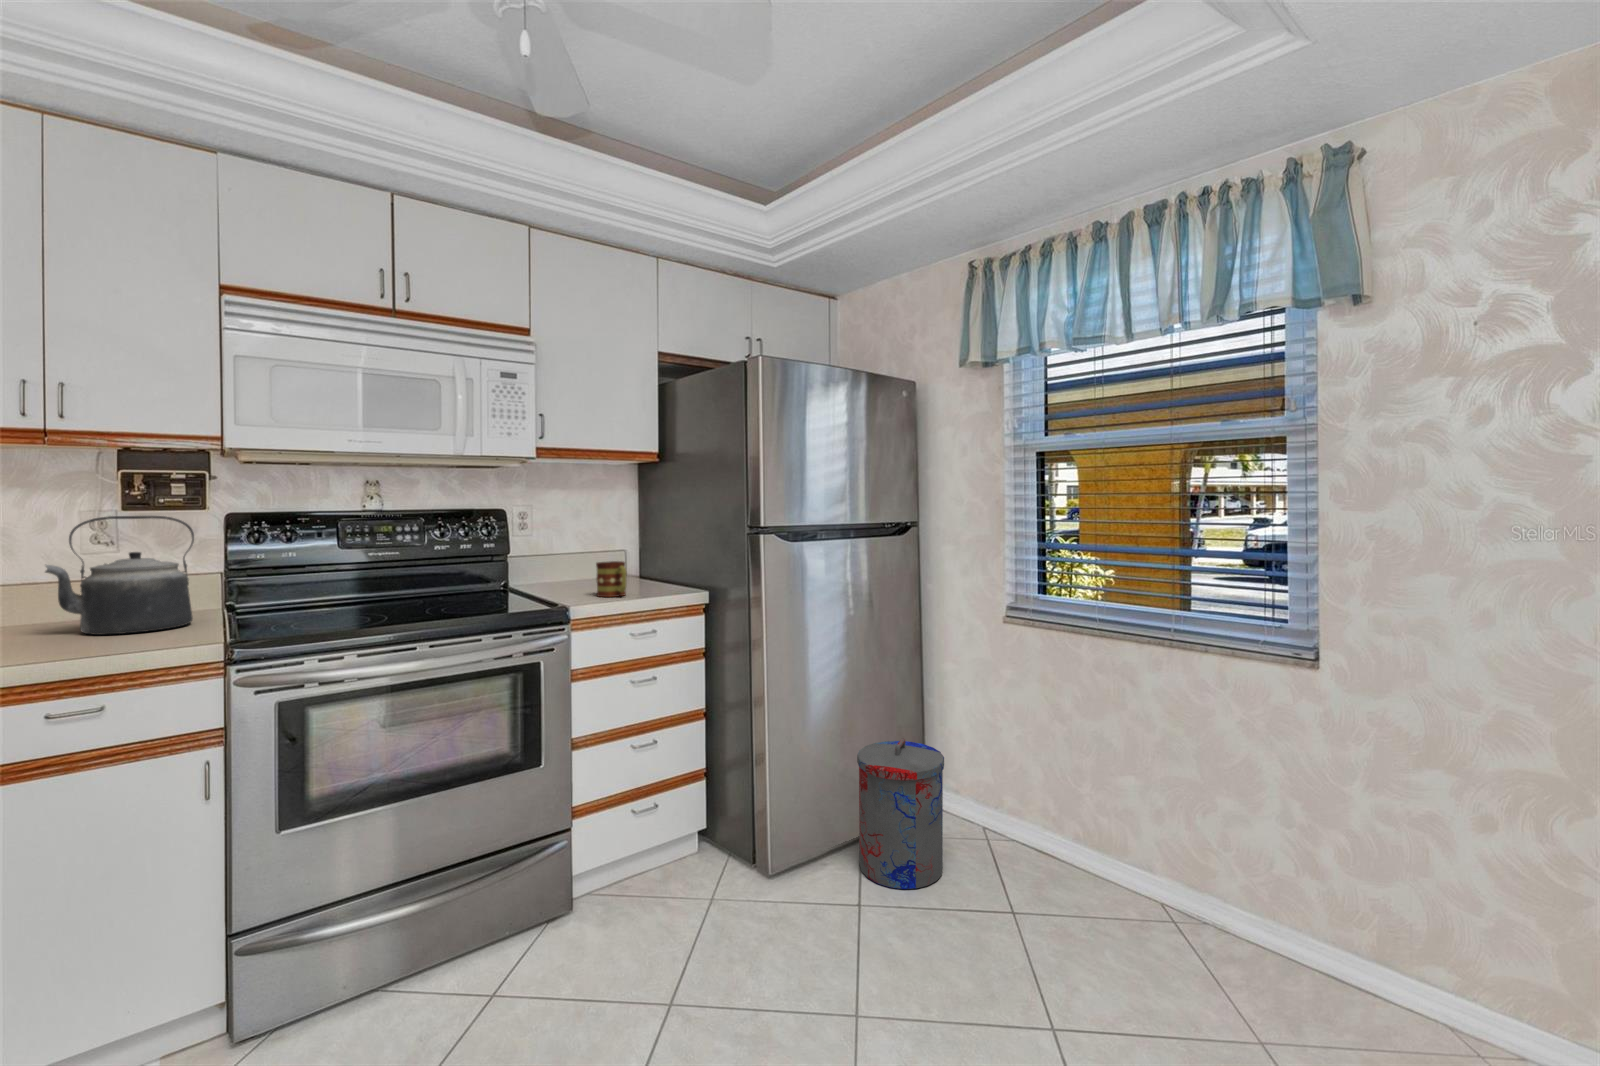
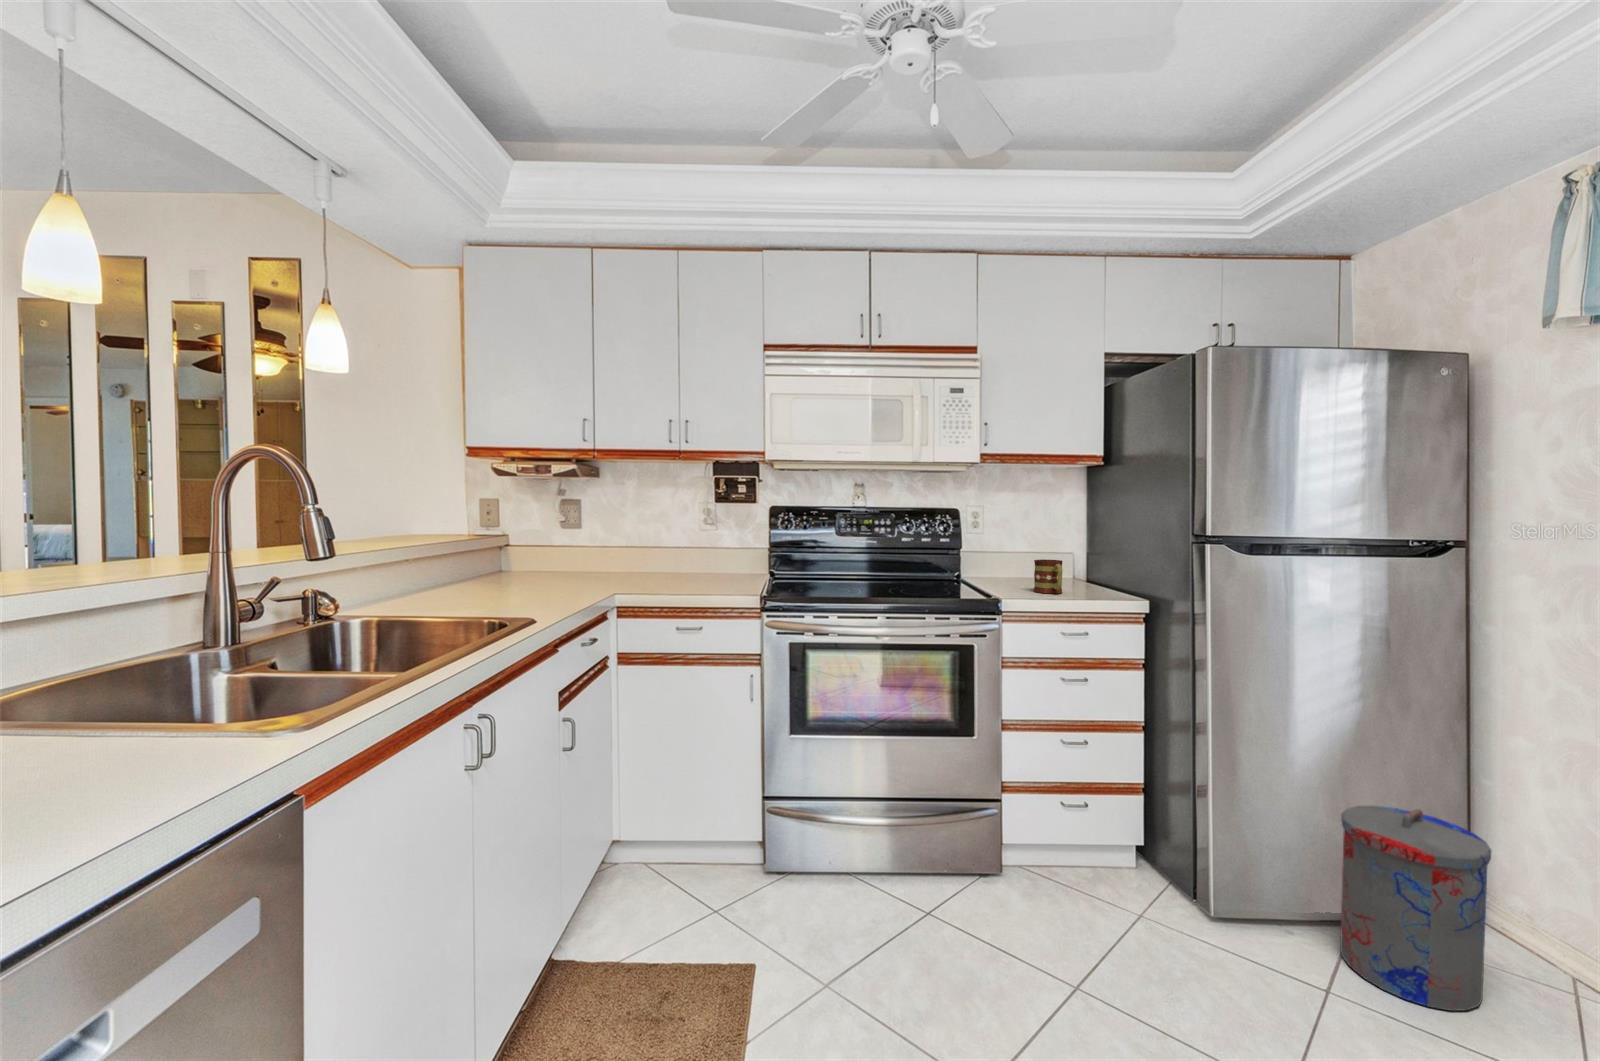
kettle: present [45,516,194,635] -> none [677,508,749,585]

